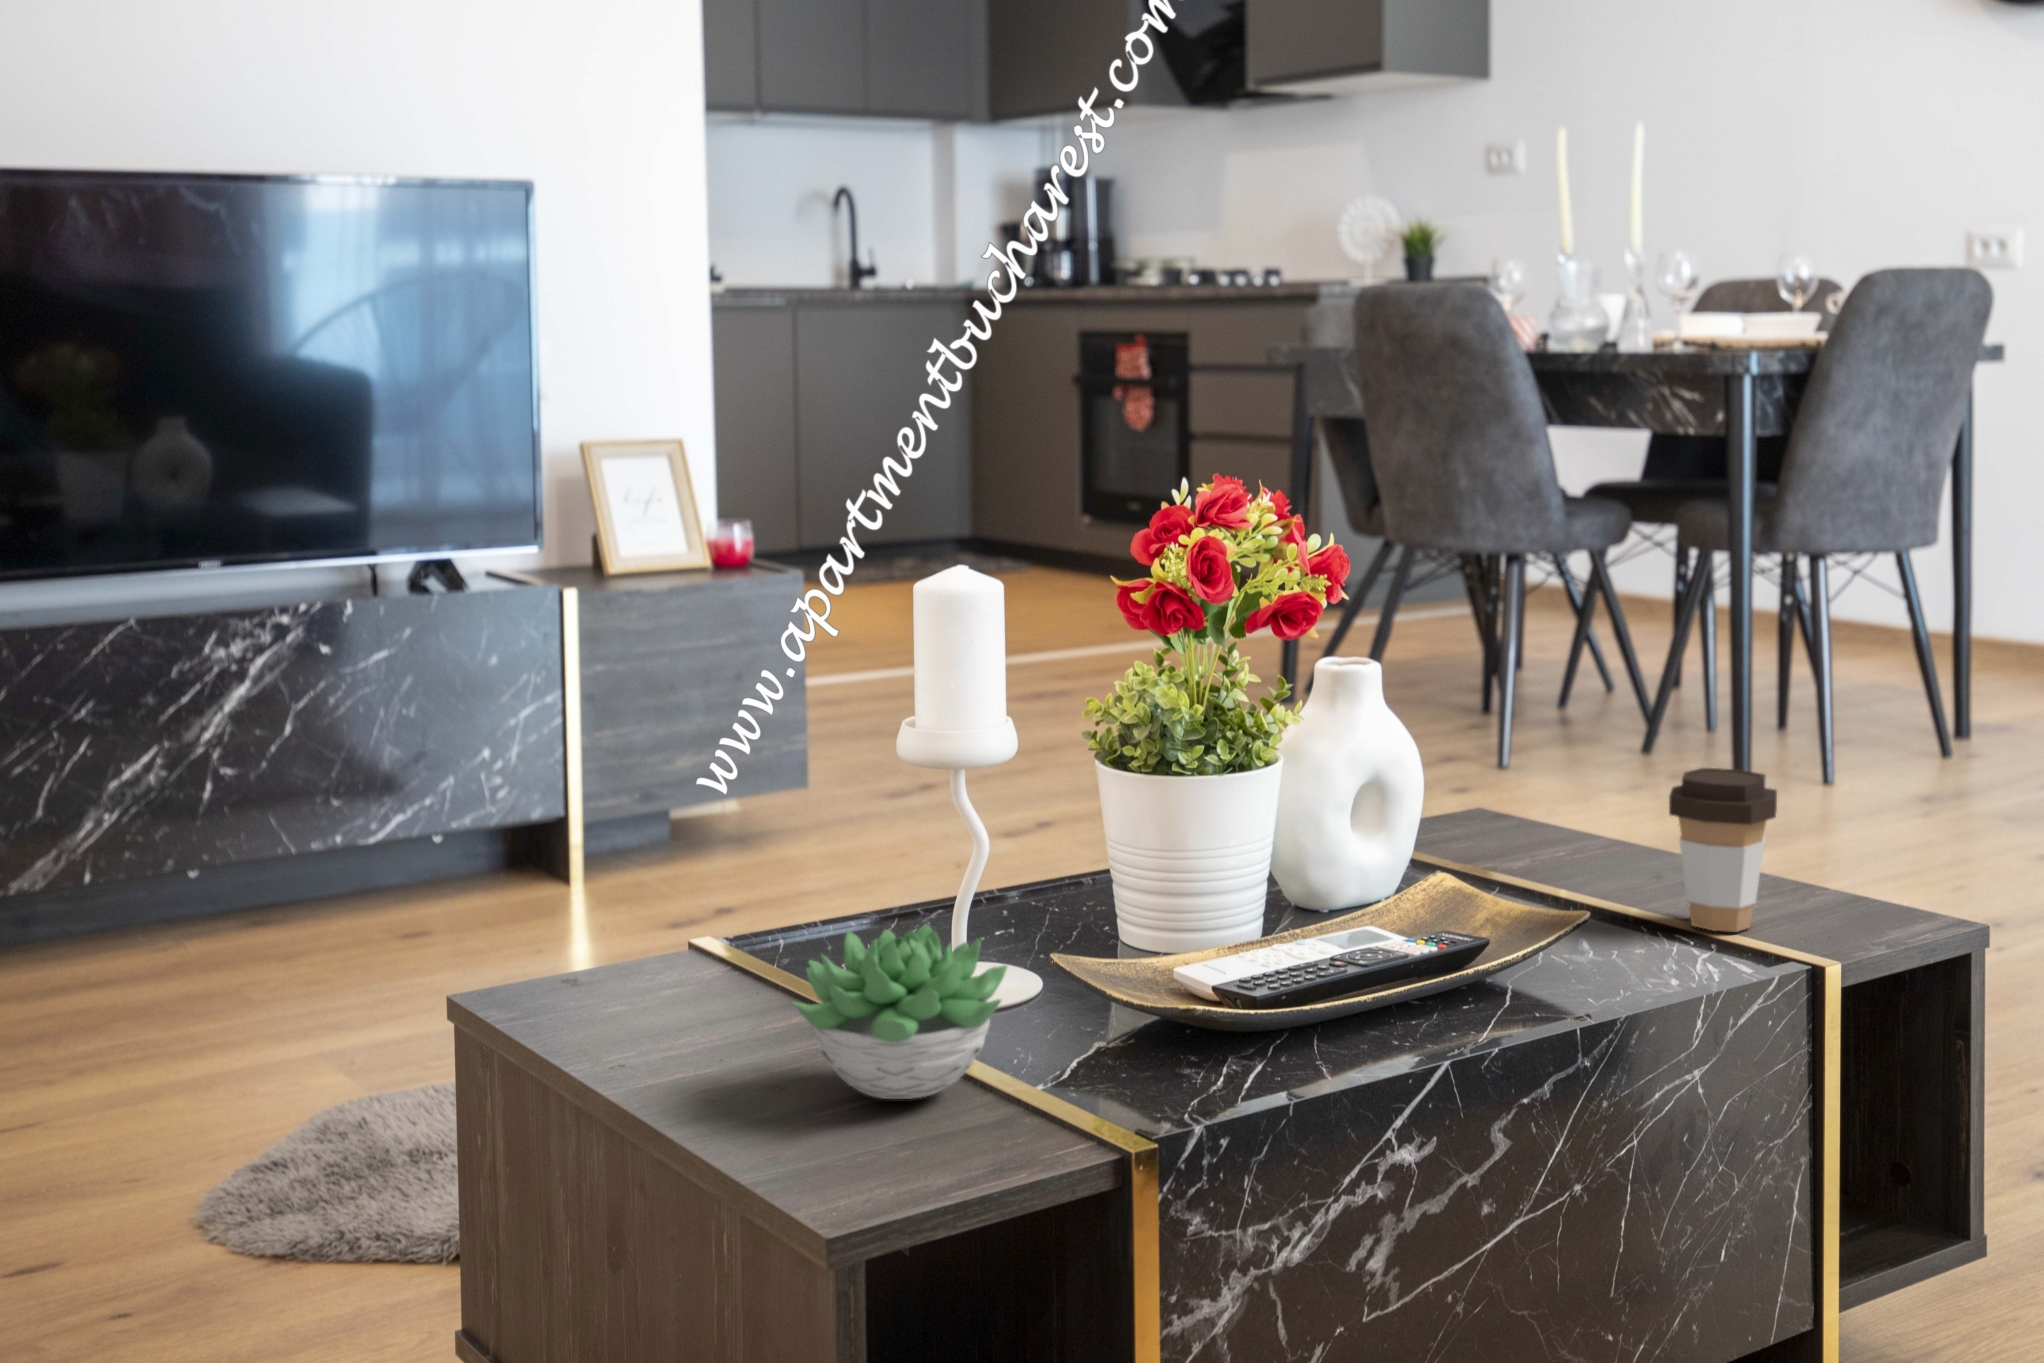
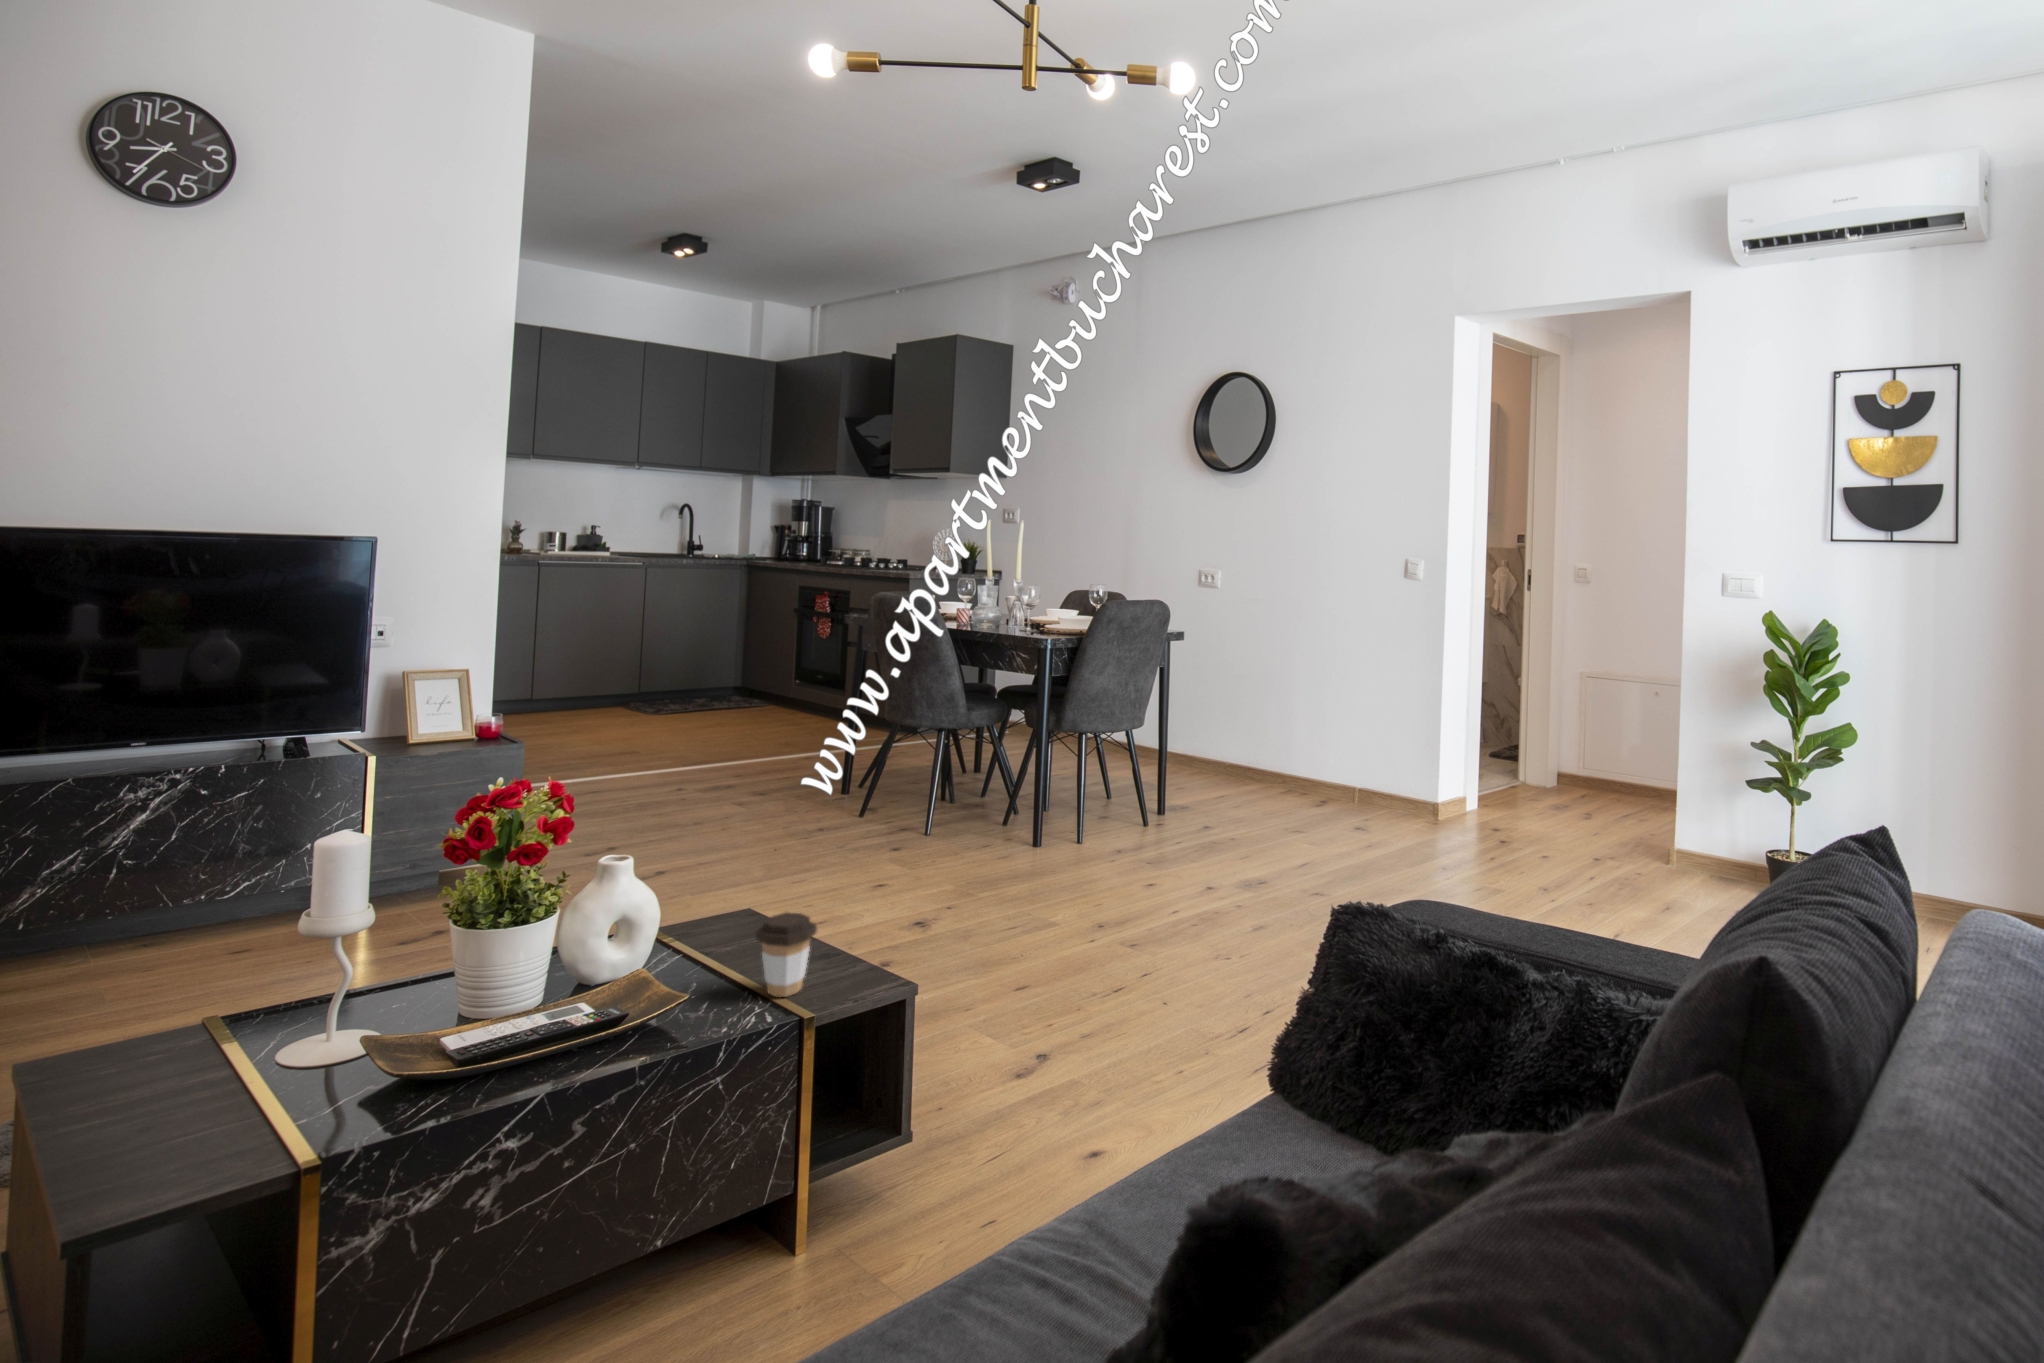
succulent plant: present [793,925,1007,1099] -> none [140,1040,294,1140]

